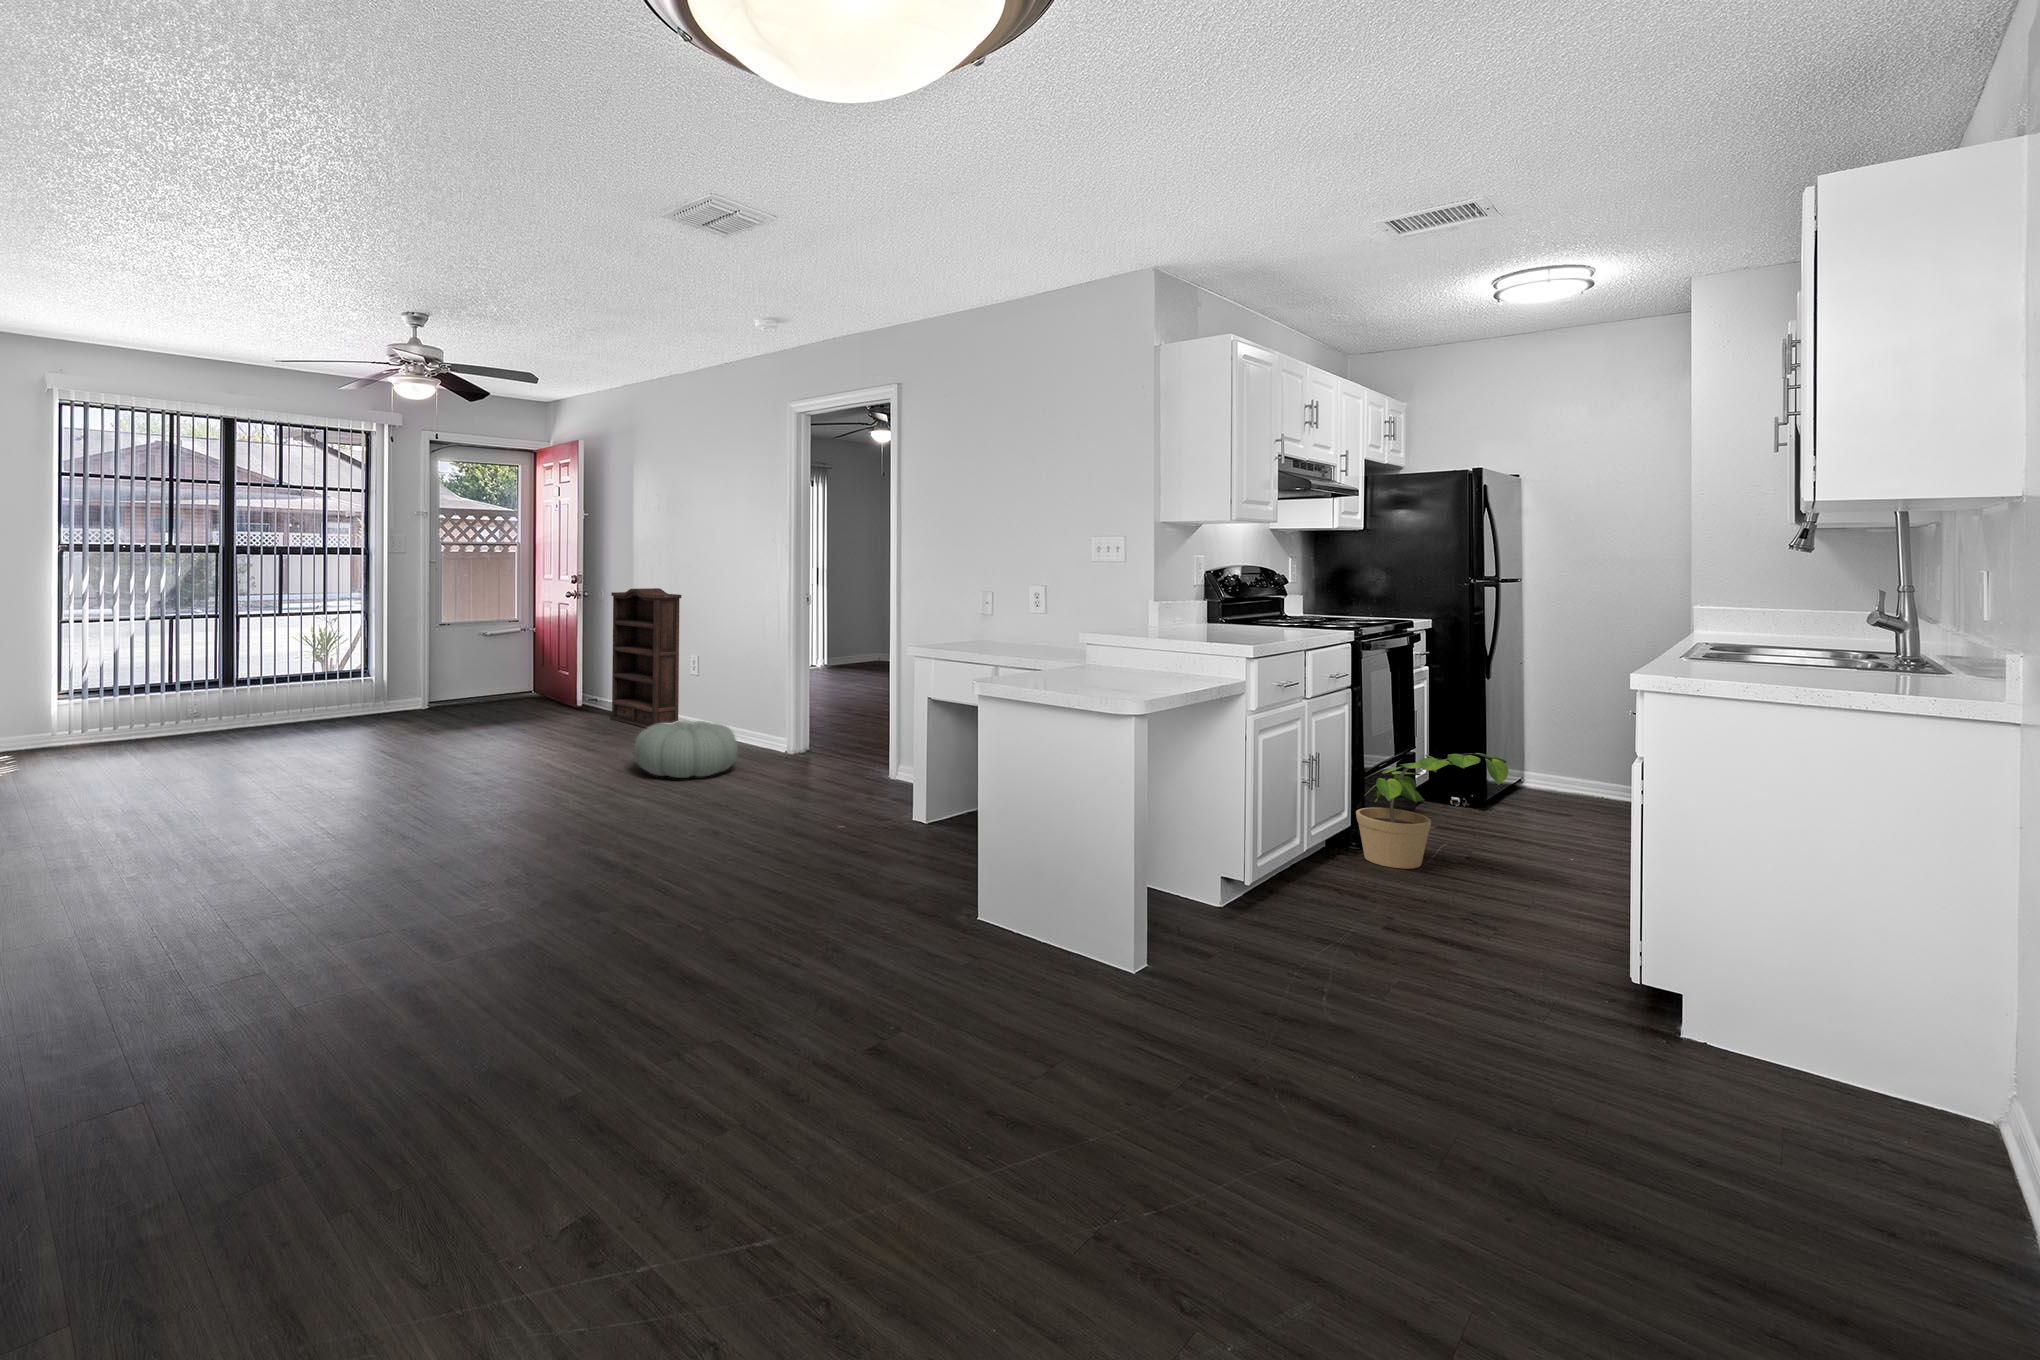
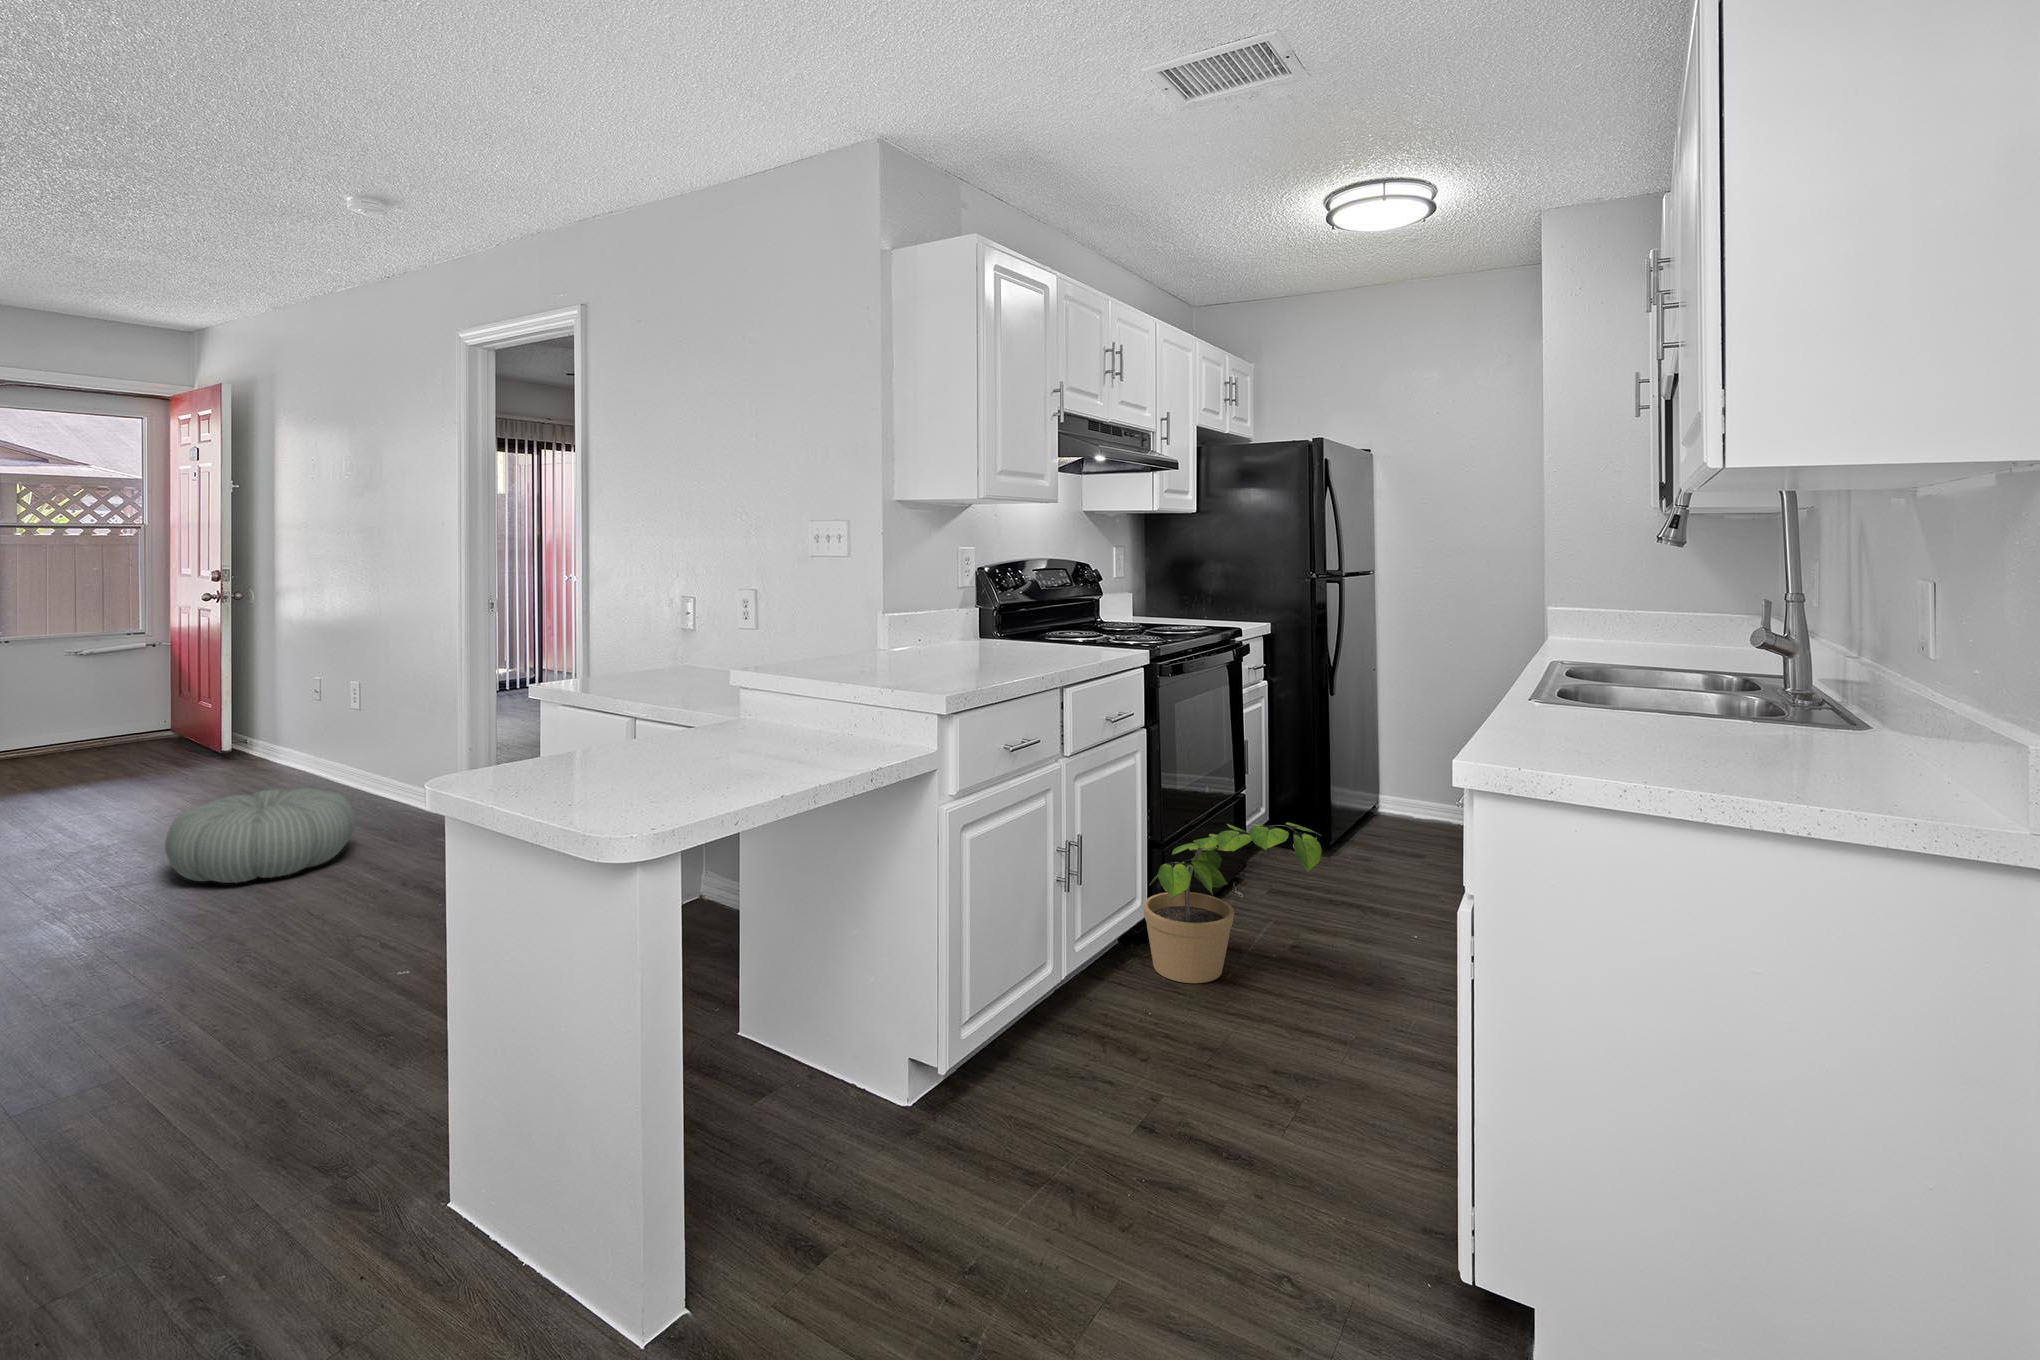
bookshelf: present [610,588,681,728] -> none [247,590,343,789]

